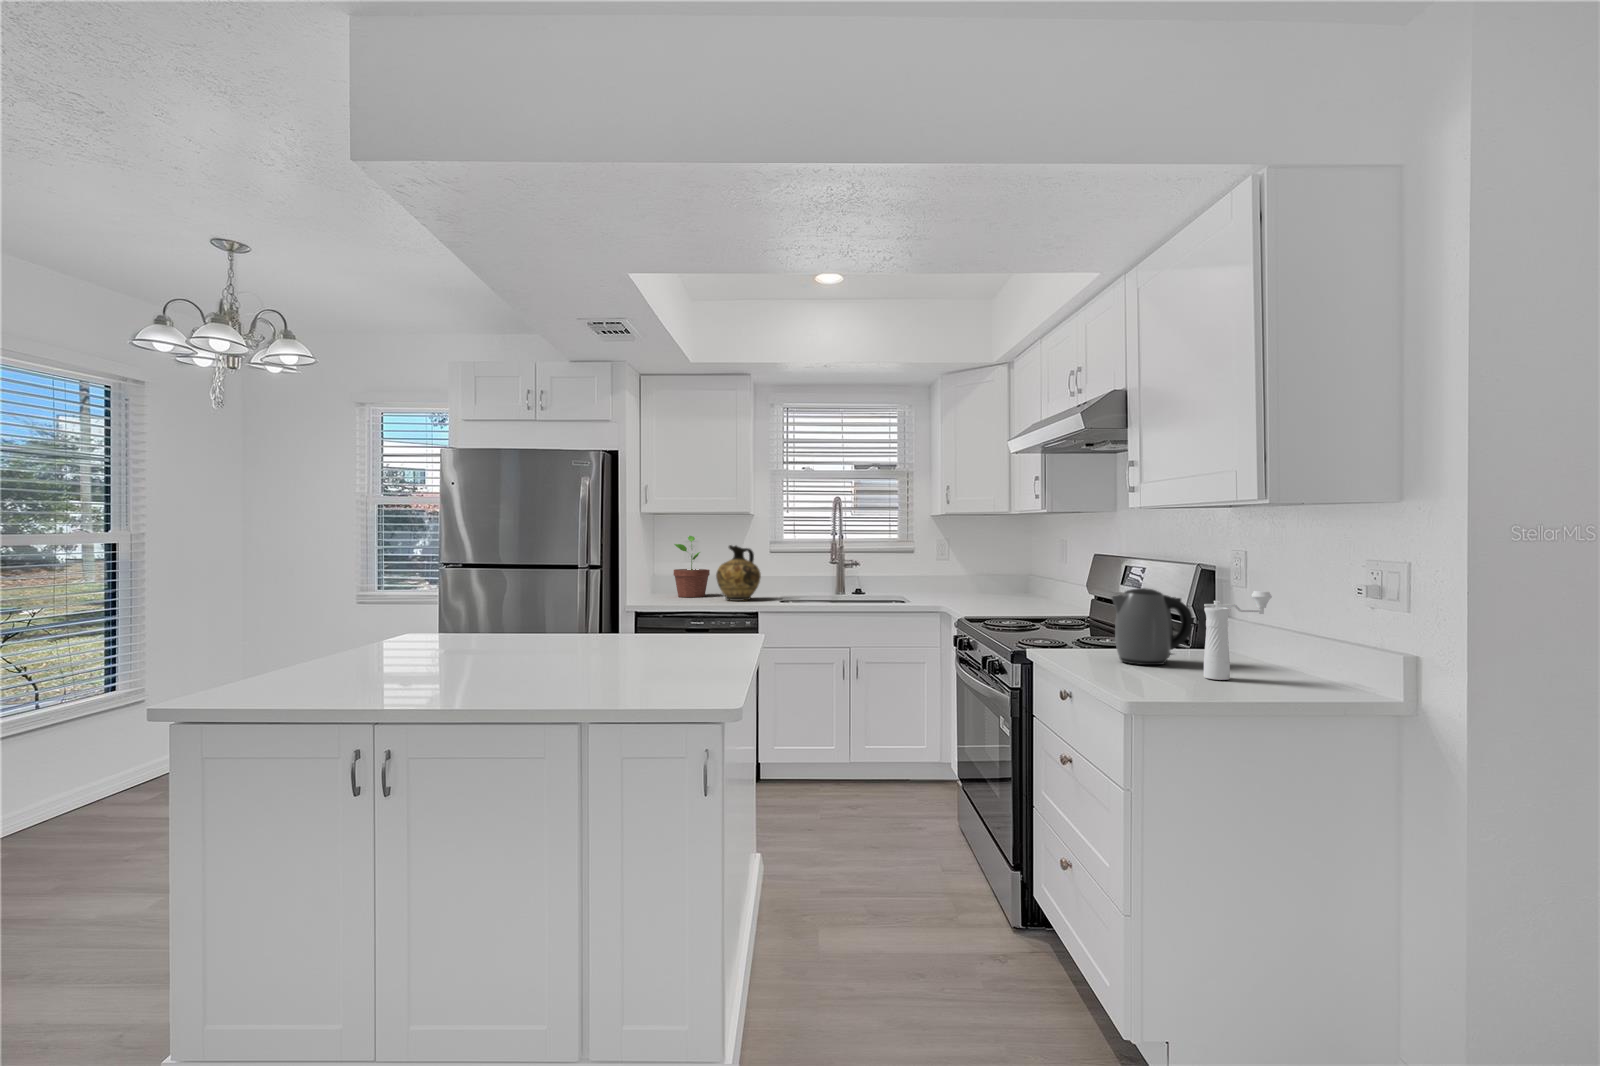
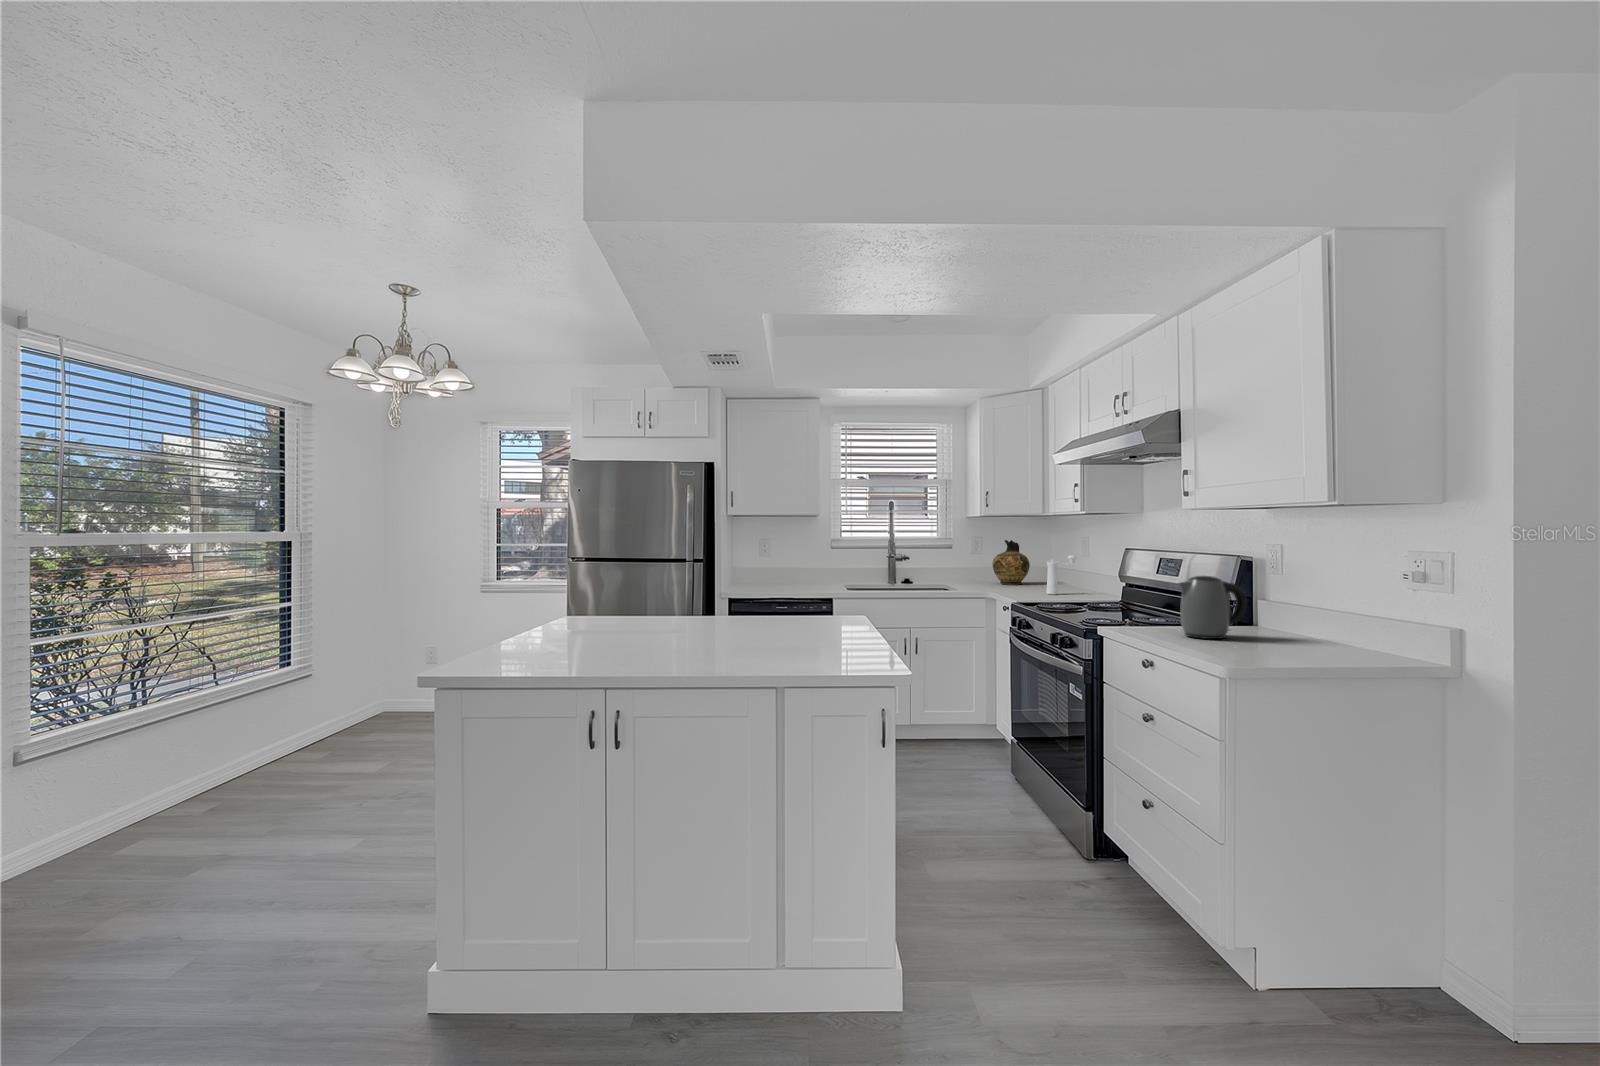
potted plant: present [674,536,710,597] -> none [753,534,783,587]
ceramic jug: present [716,545,761,601] -> present [992,540,1030,585]
pepper mill: present [1204,591,1272,680] -> present [1047,555,1076,594]

